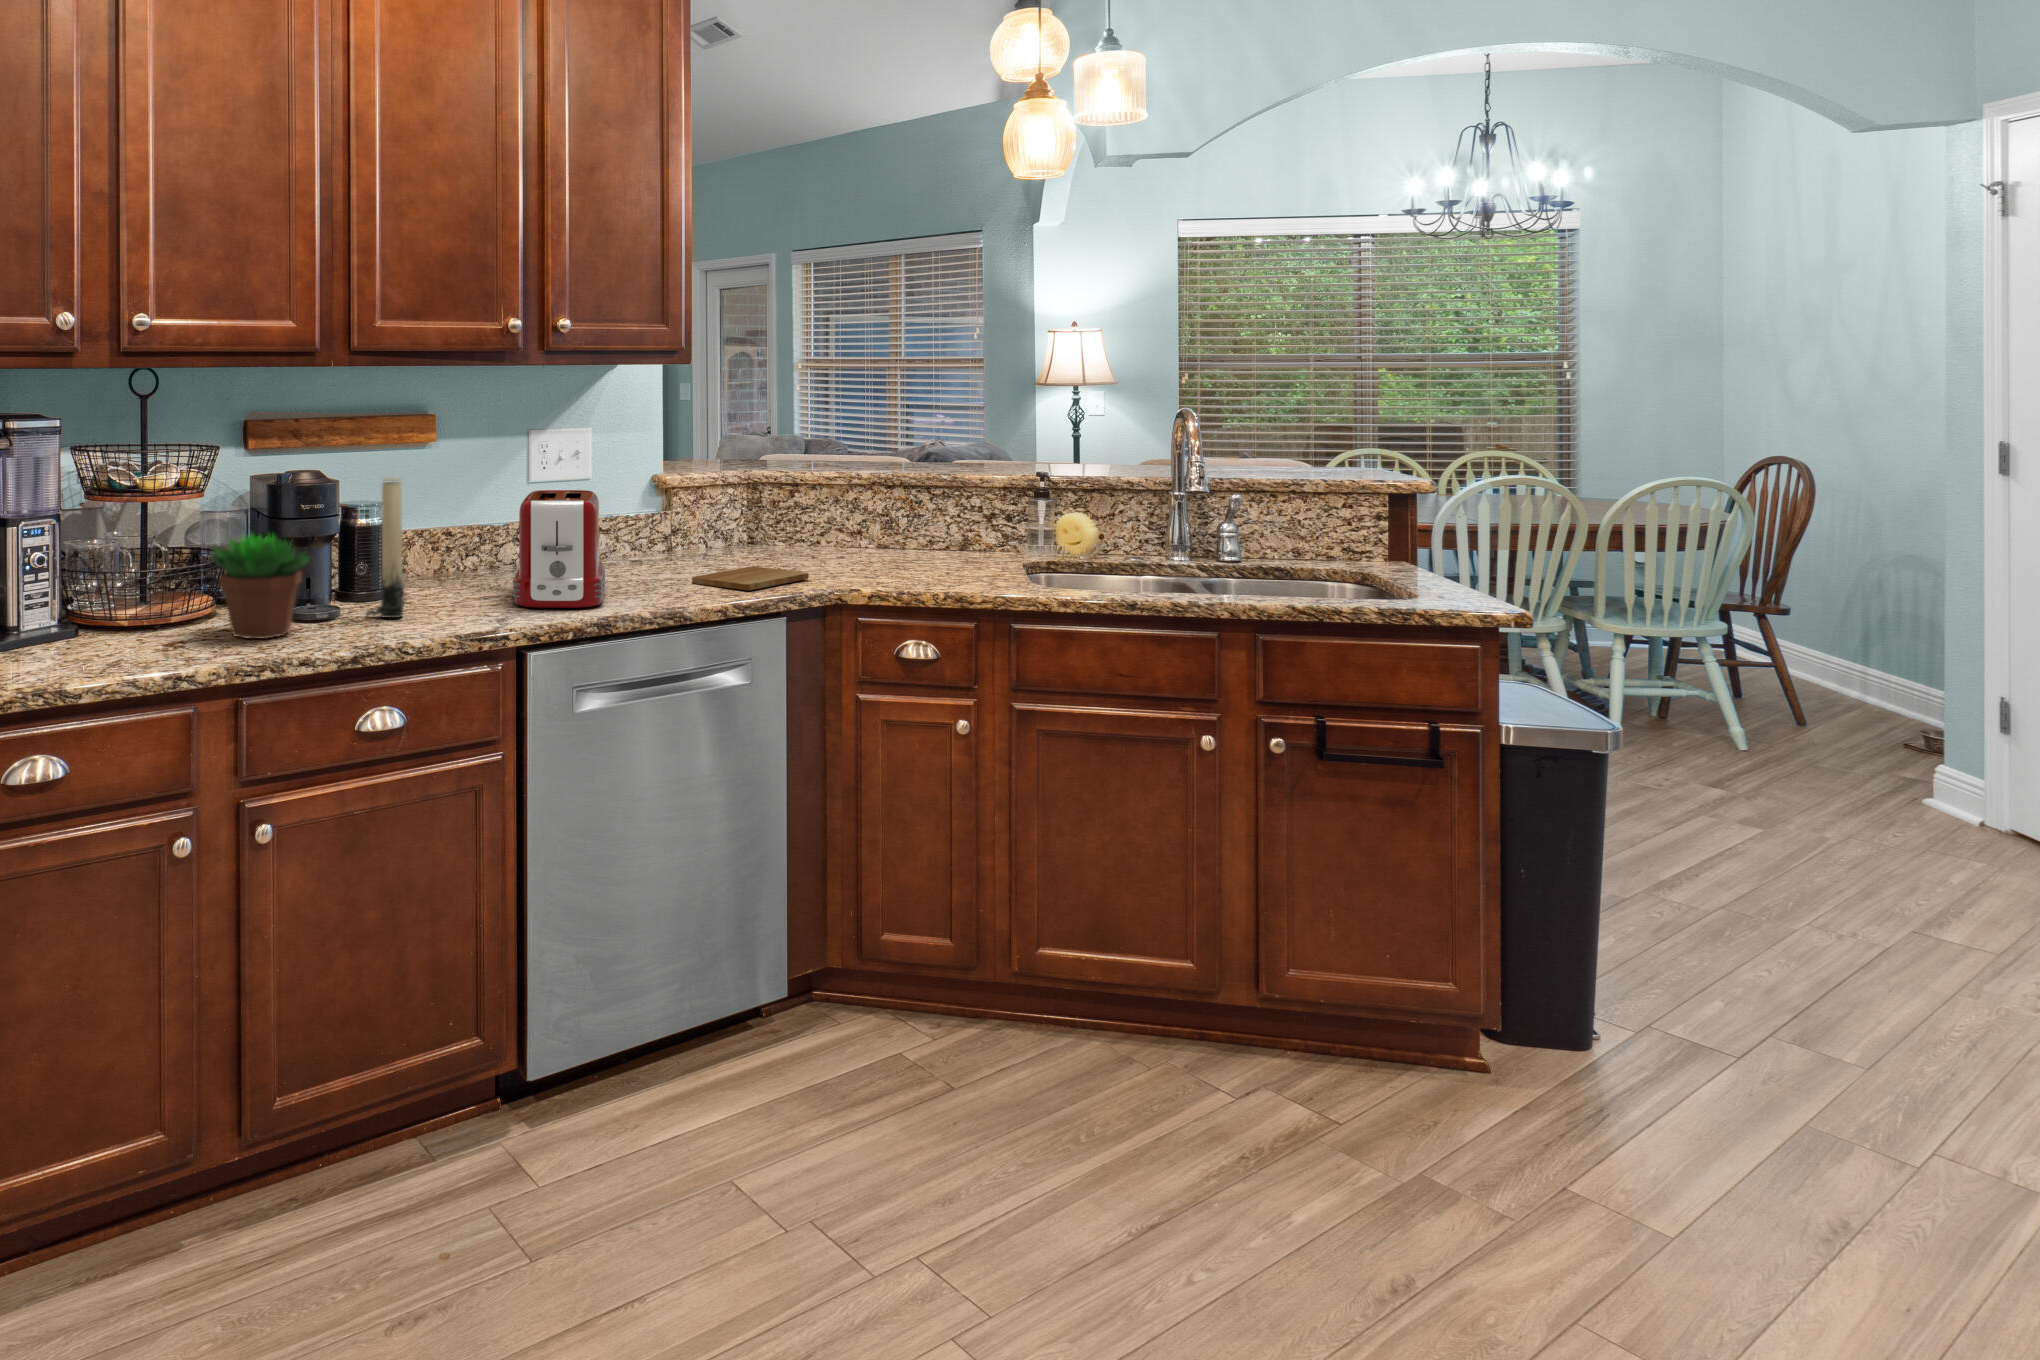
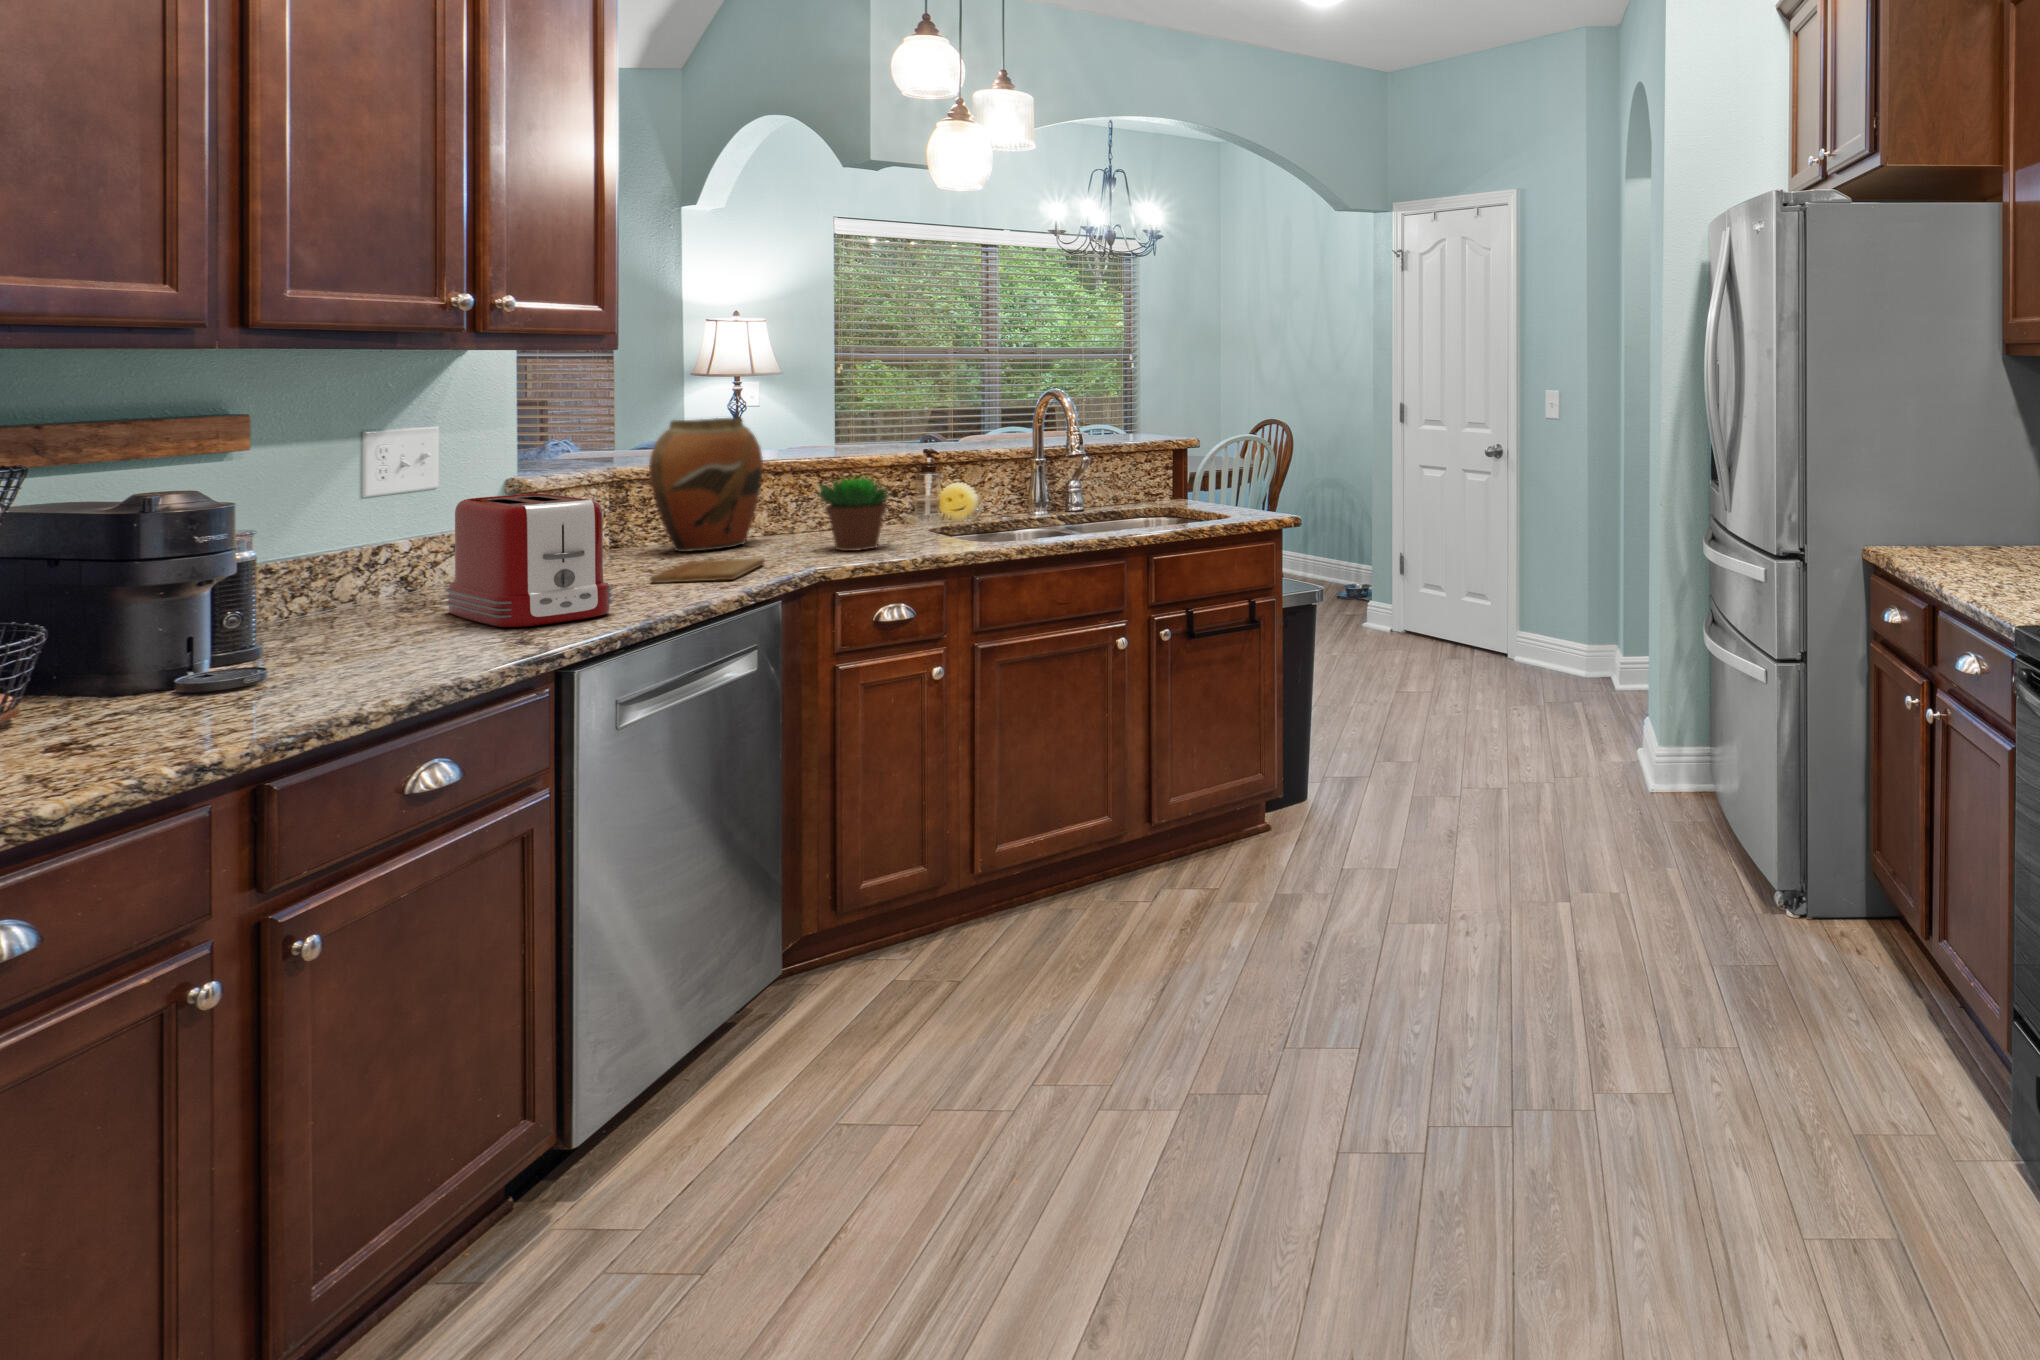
vase: none [755,428,869,558] -> present [649,418,763,552]
candle: present [365,477,404,618] -> none [320,489,386,668]
succulent plant: present [209,534,310,639] -> present [816,477,890,551]

